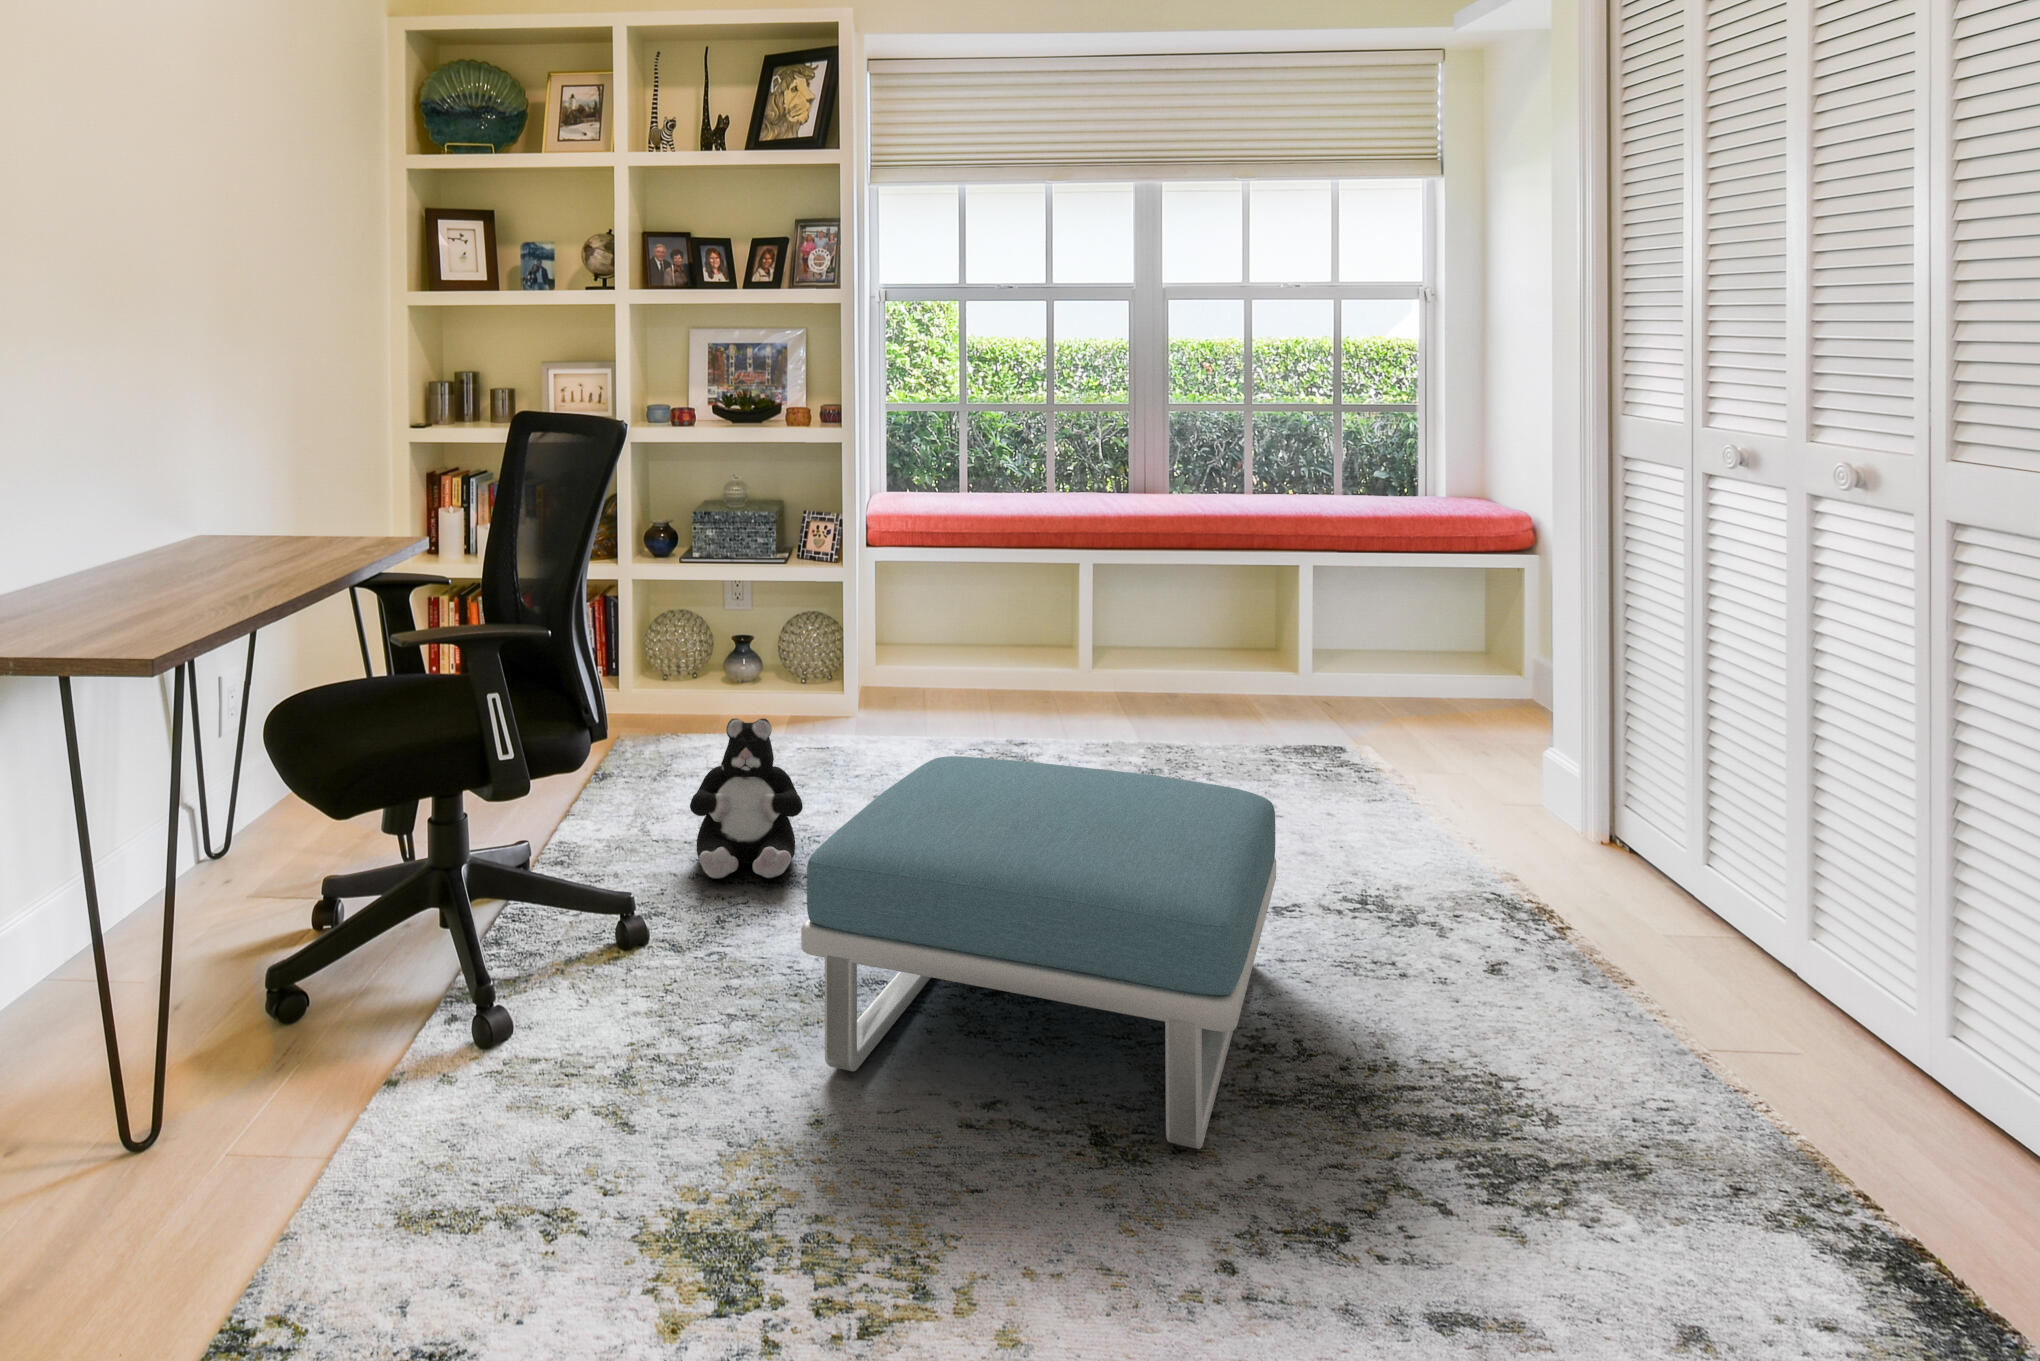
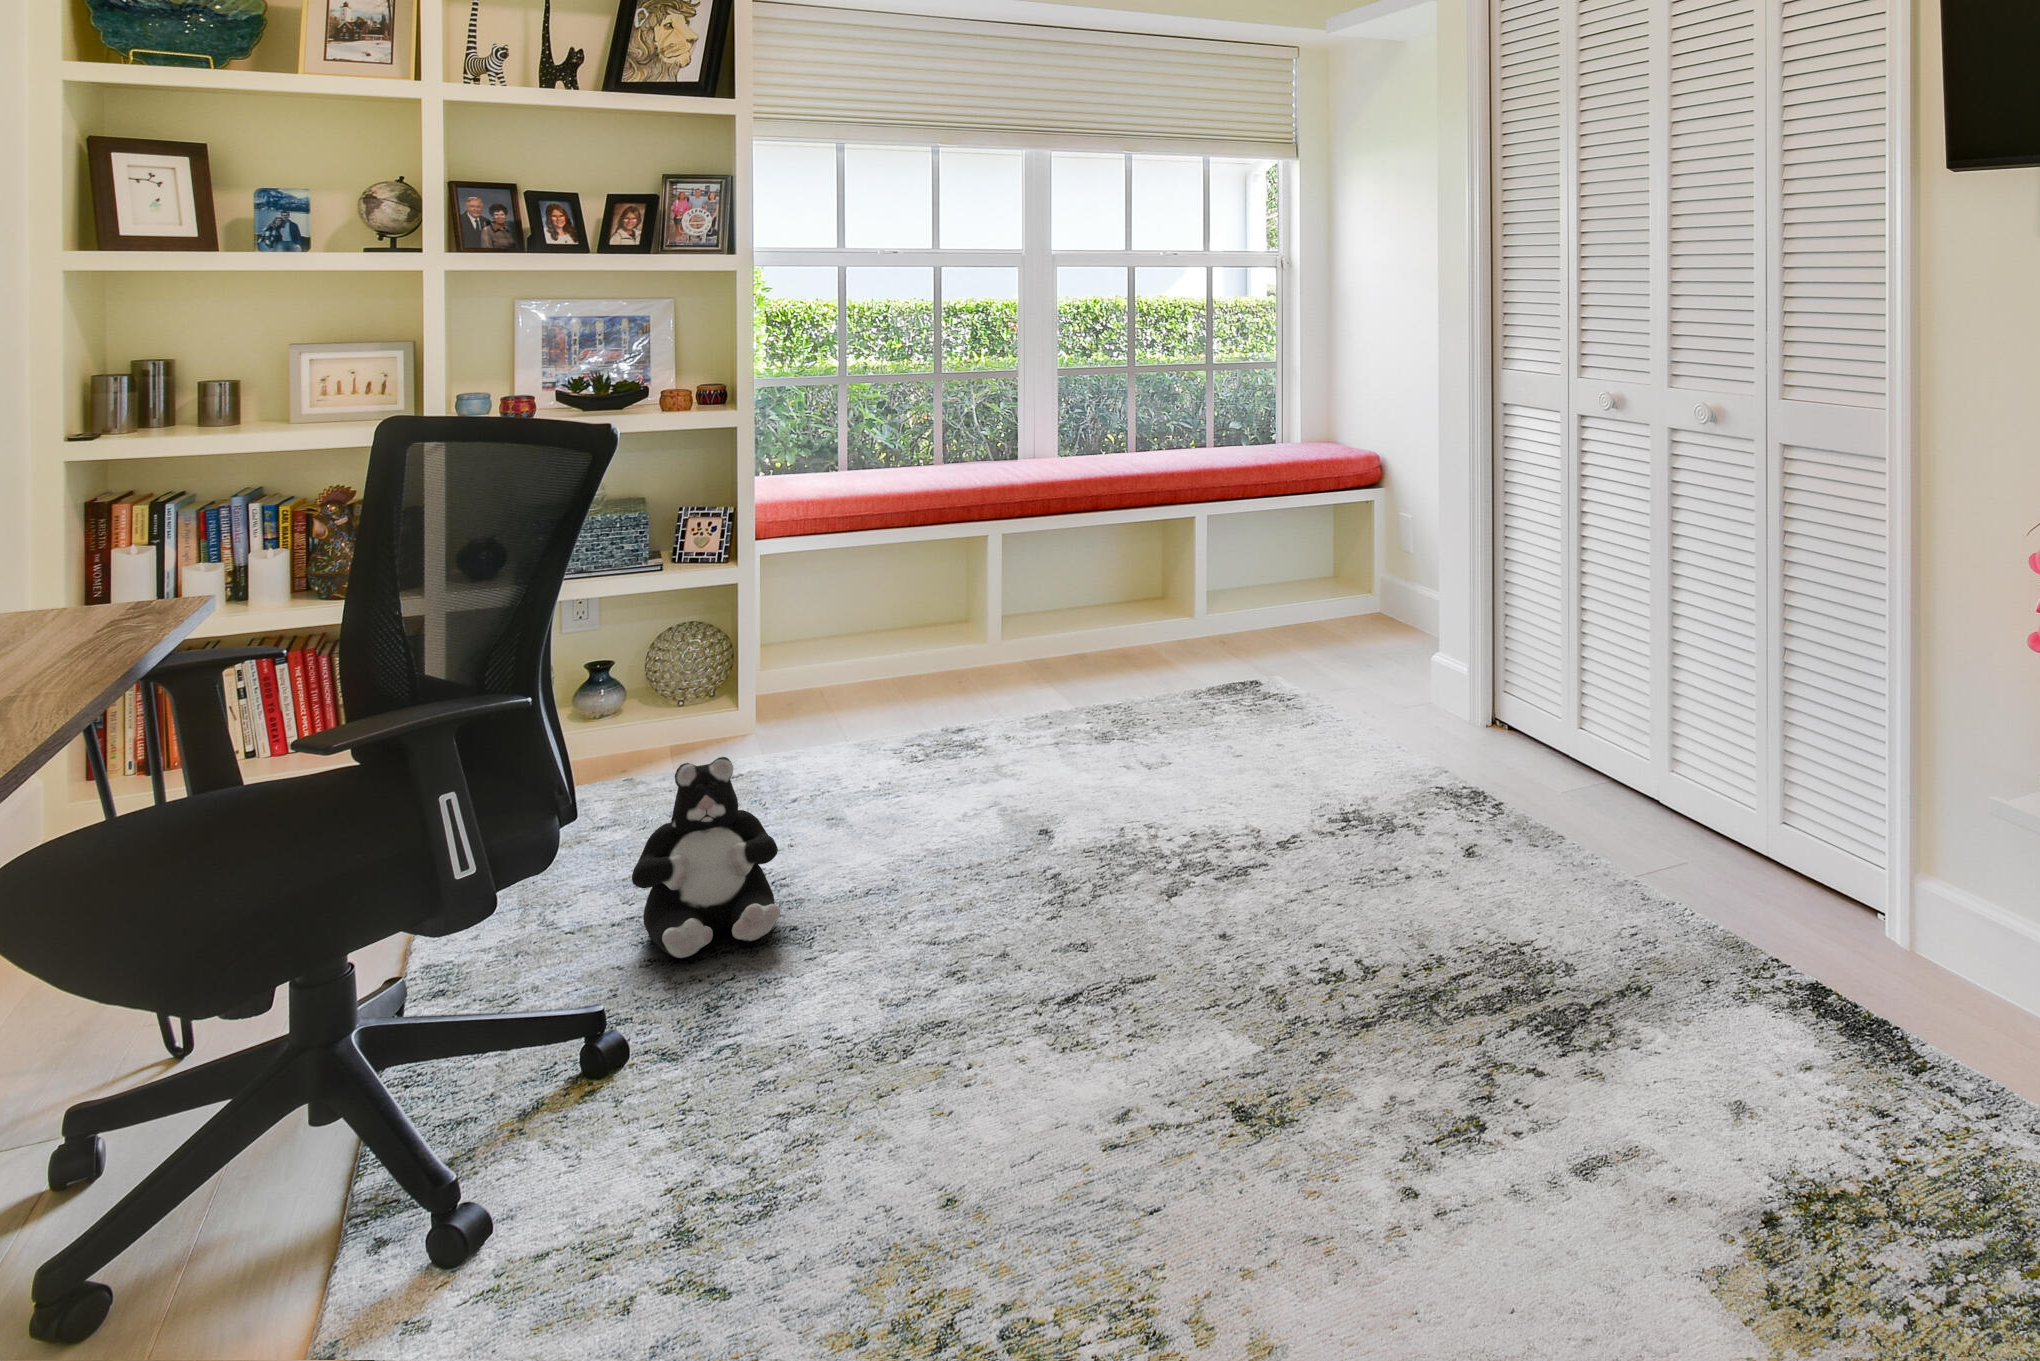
footstool: present [801,756,1276,1149] -> none [892,739,1365,1133]

